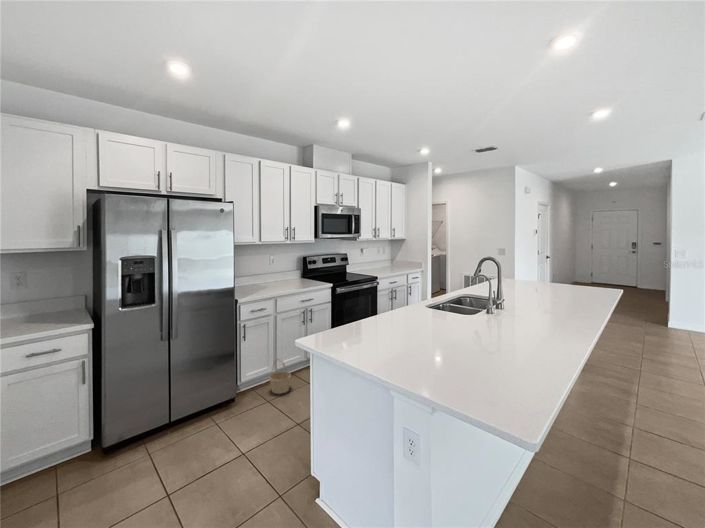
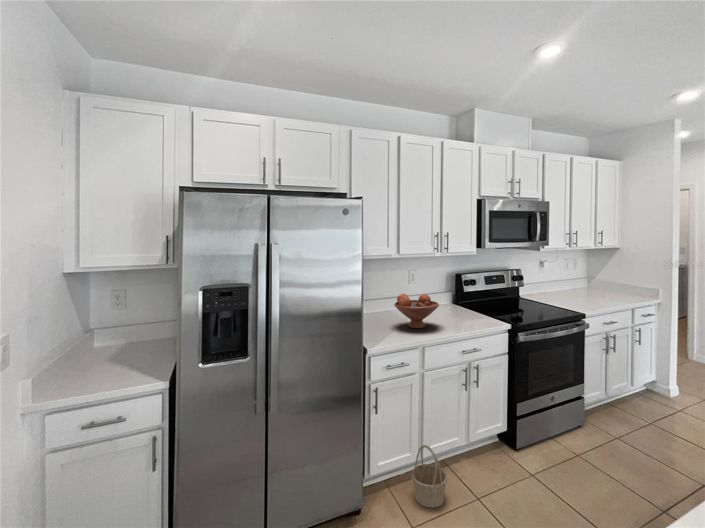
fruit bowl: none [258,267,288,289] -> present [394,294,439,328]

